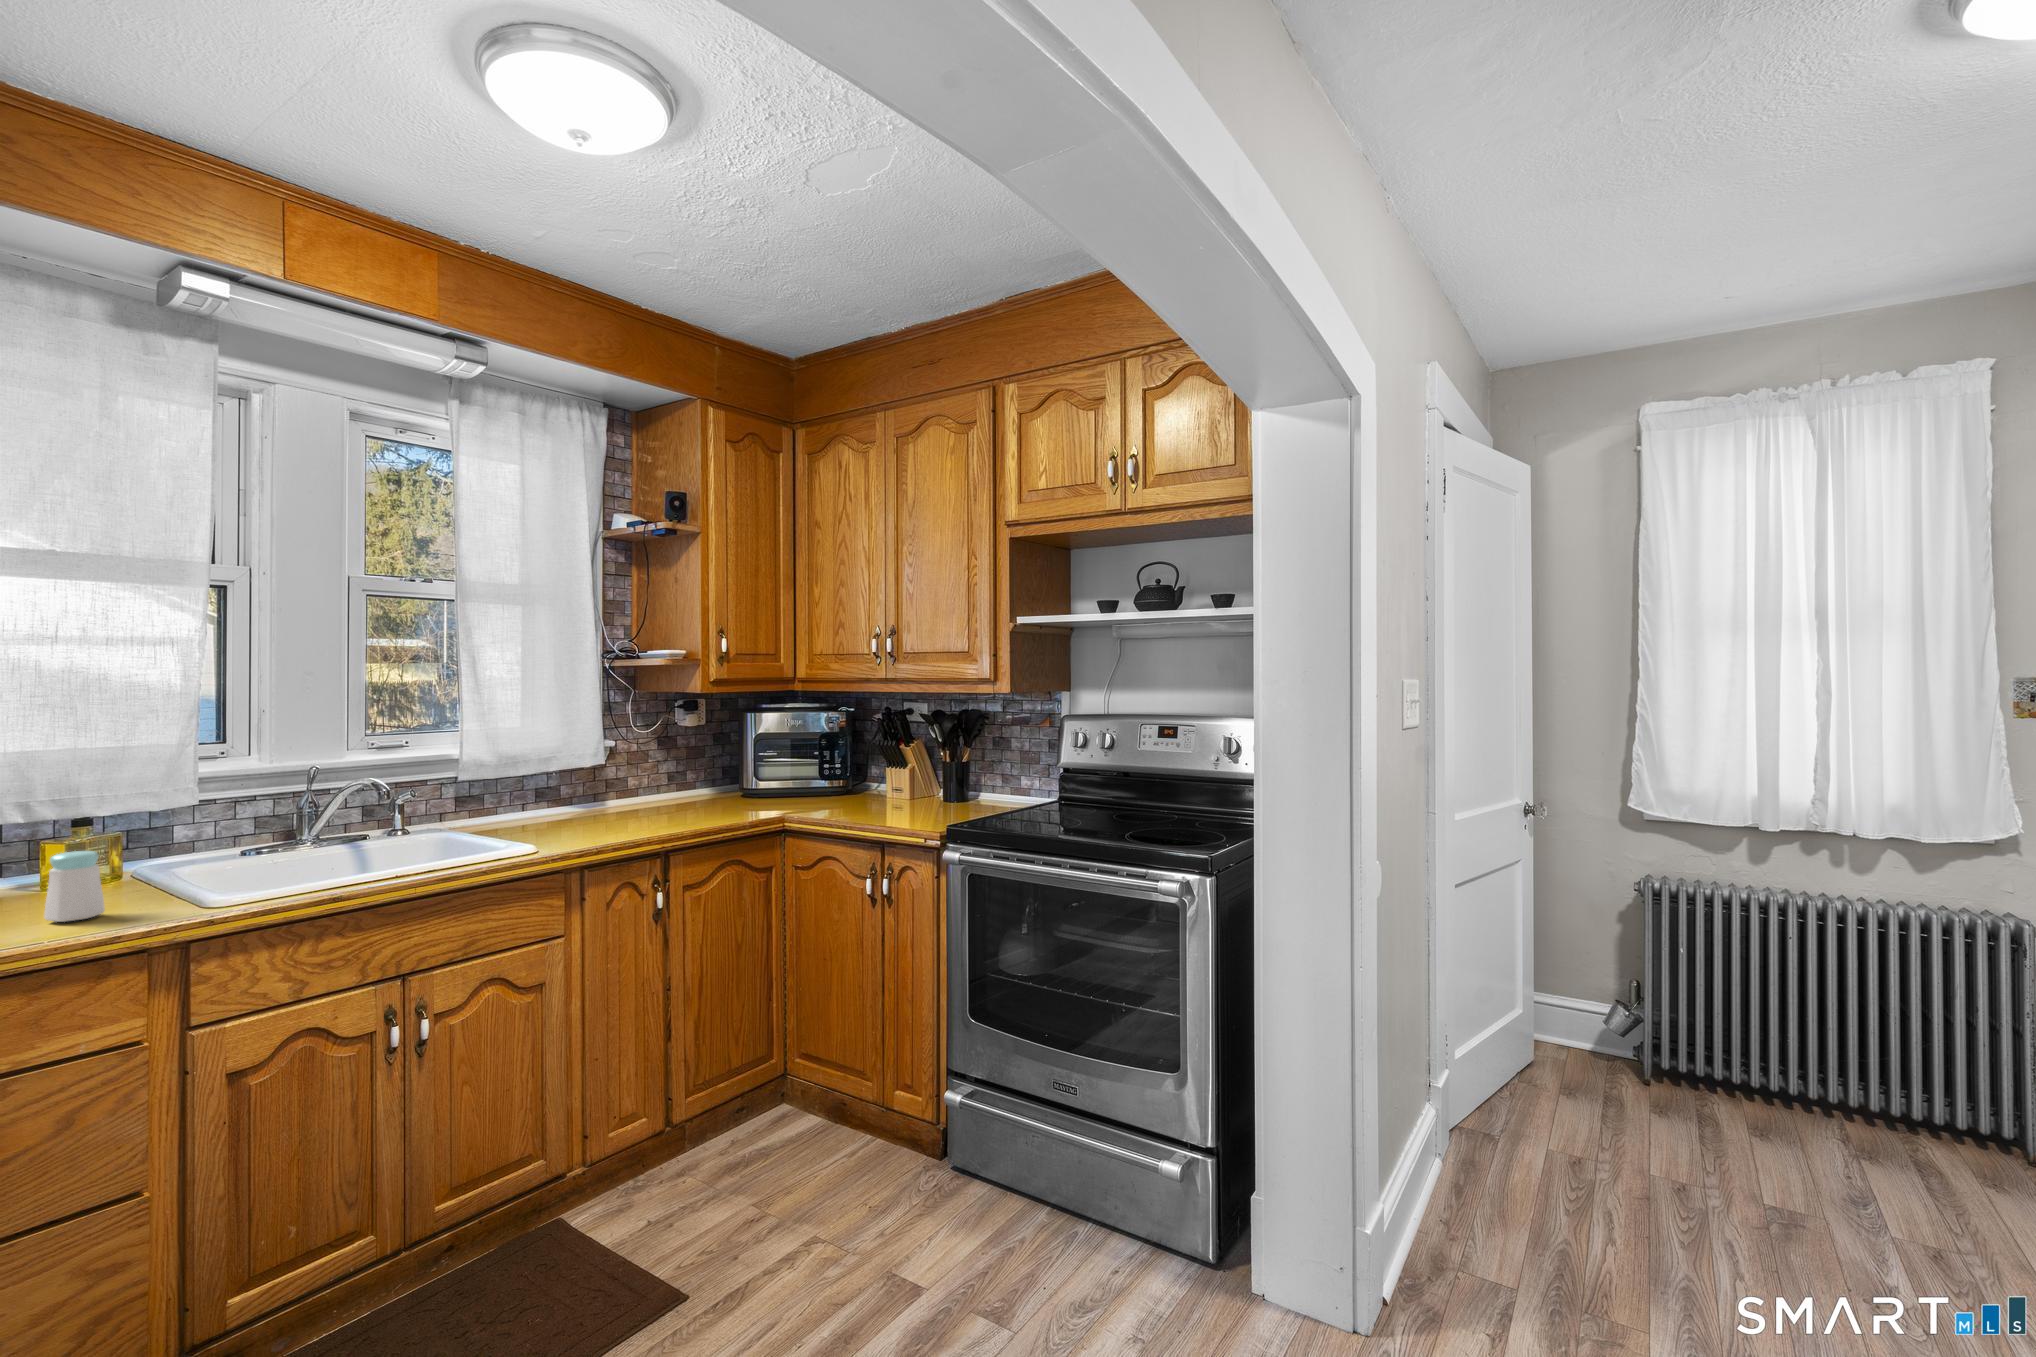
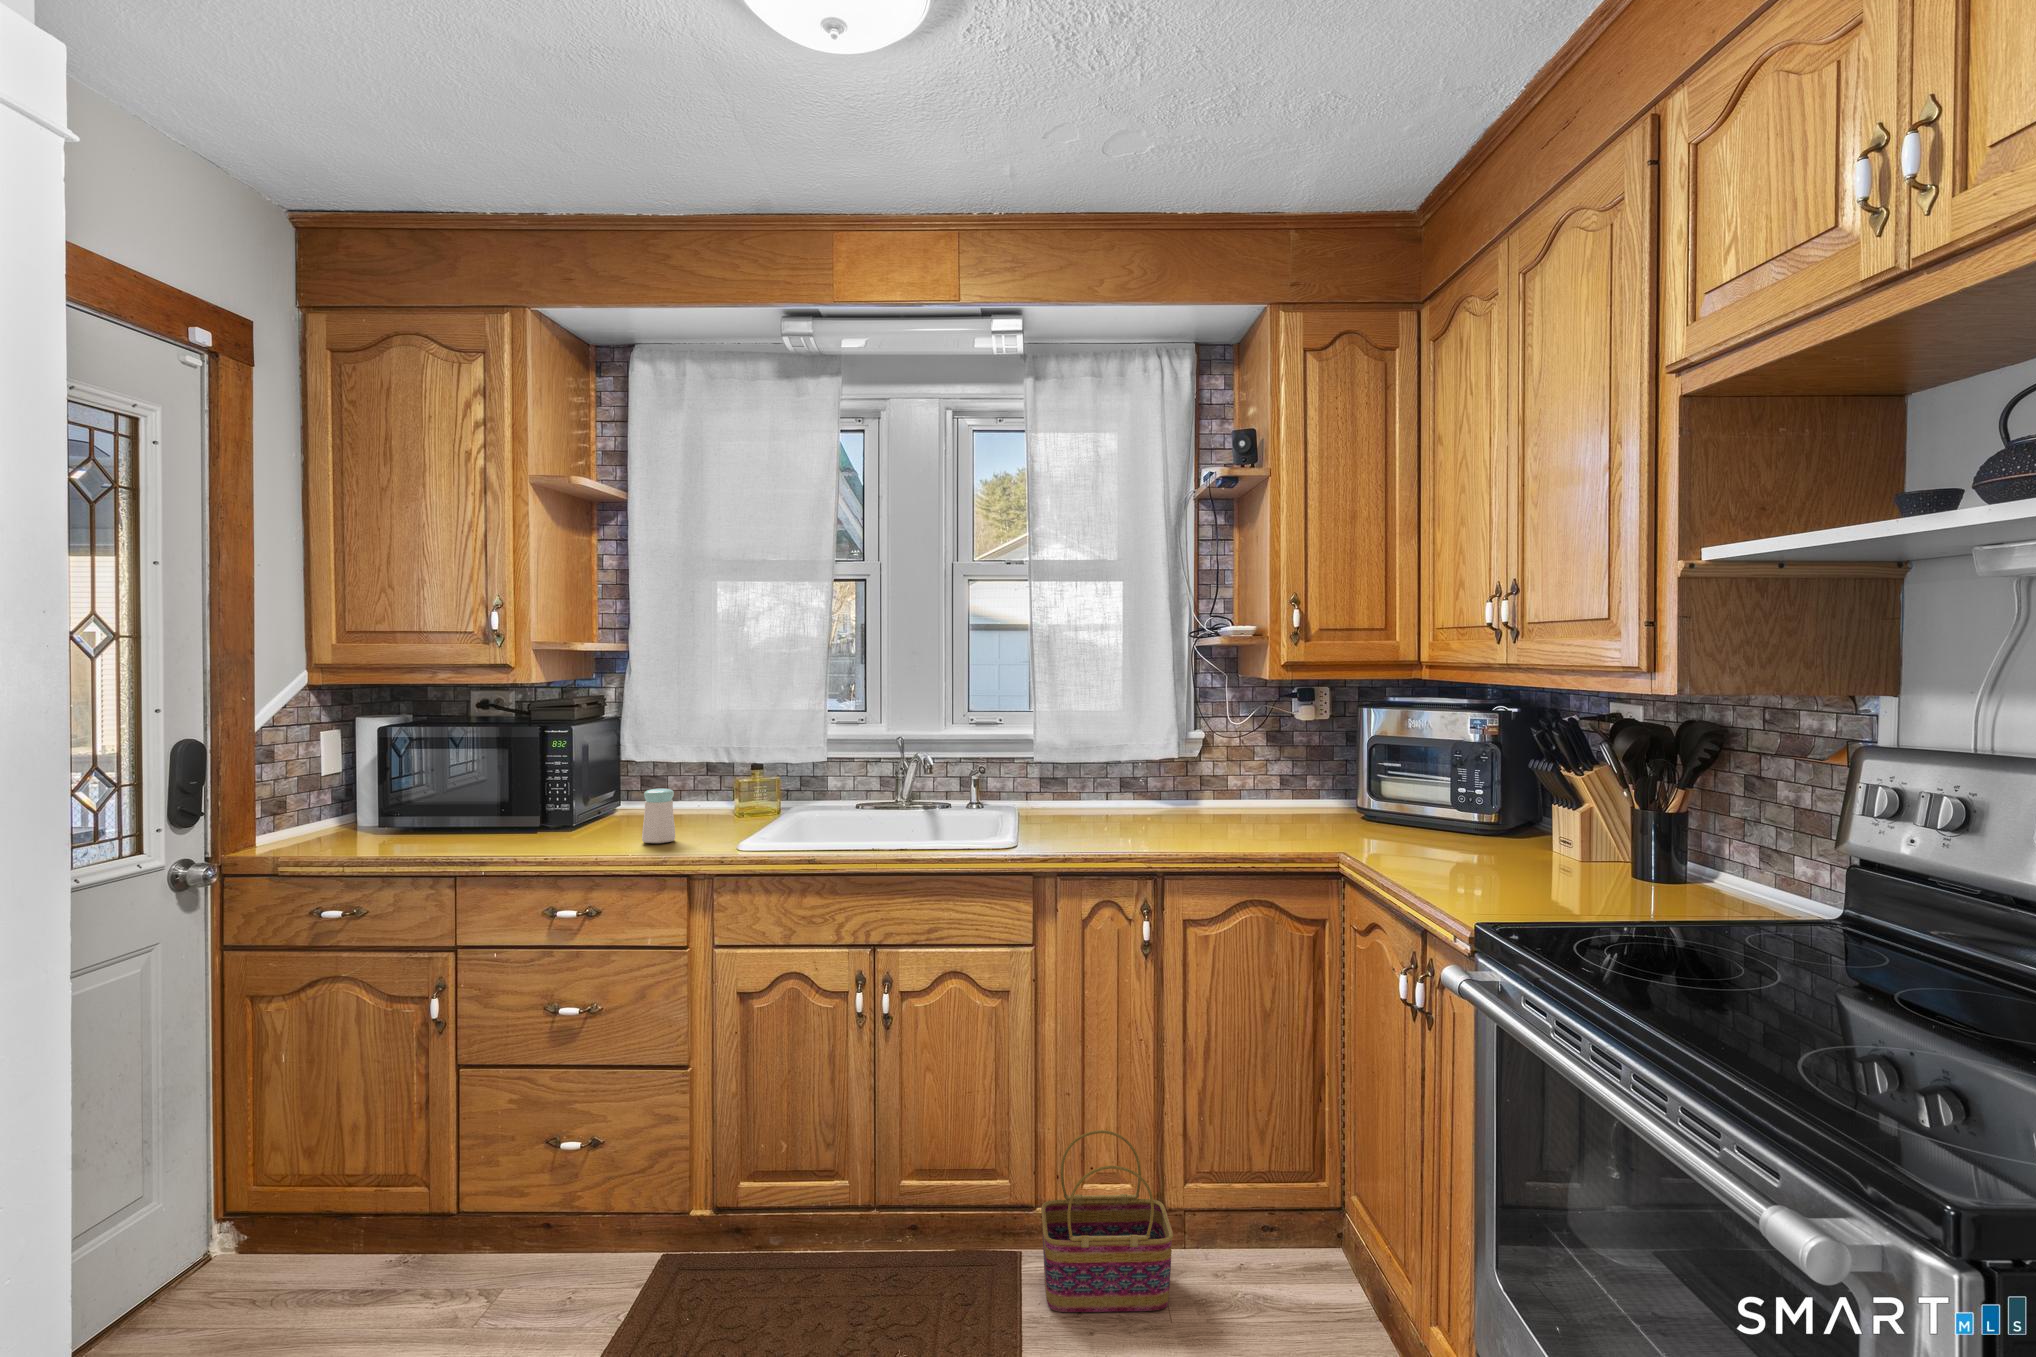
basket: none [591,1075,711,1231] -> present [1041,1130,1173,1312]

